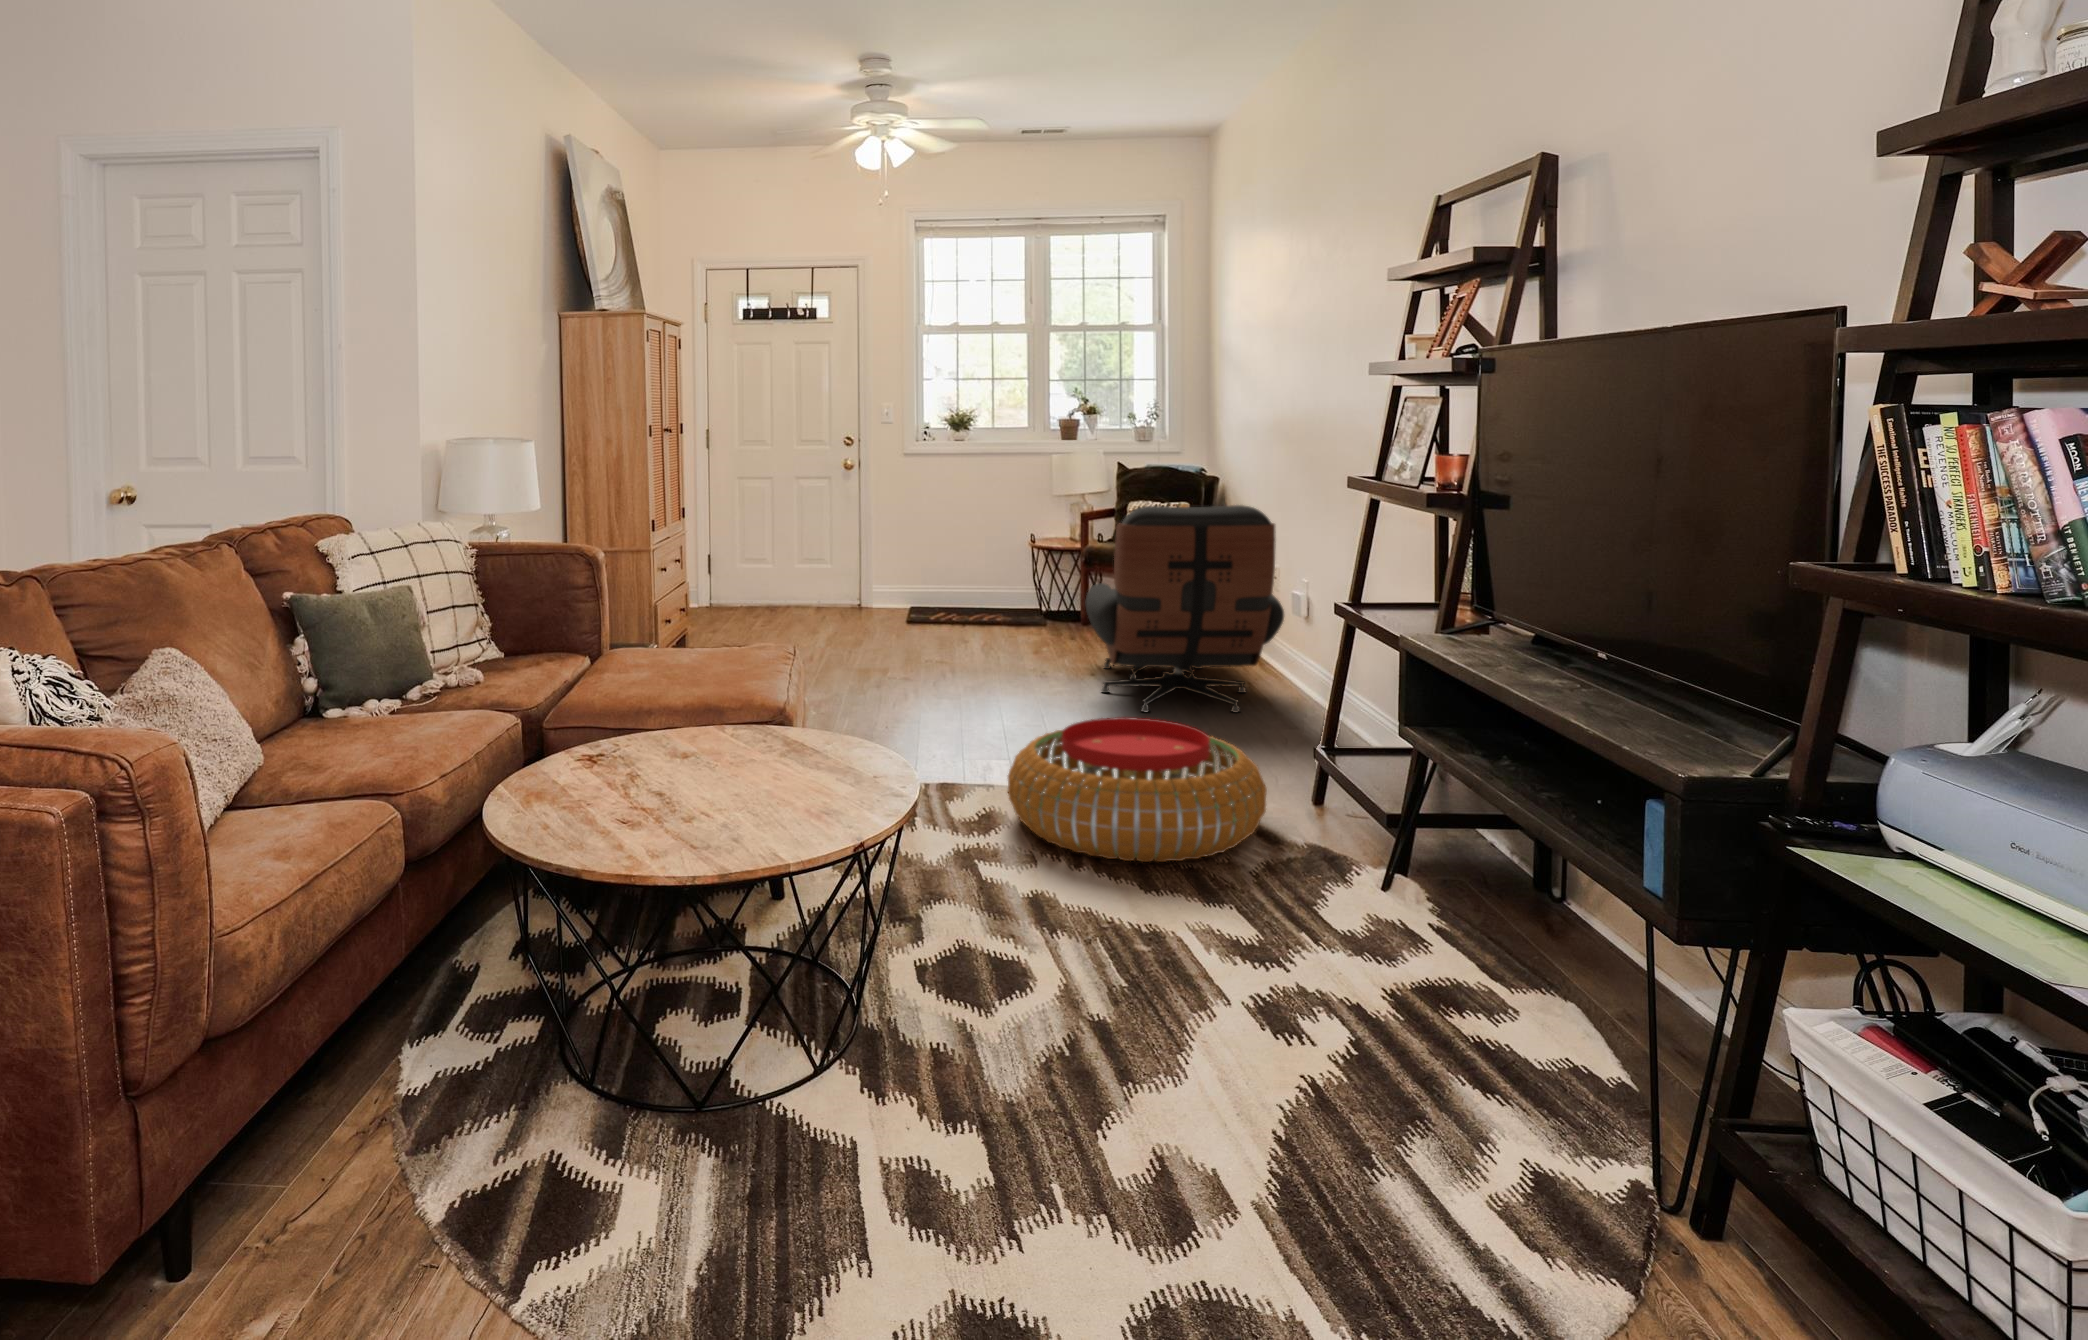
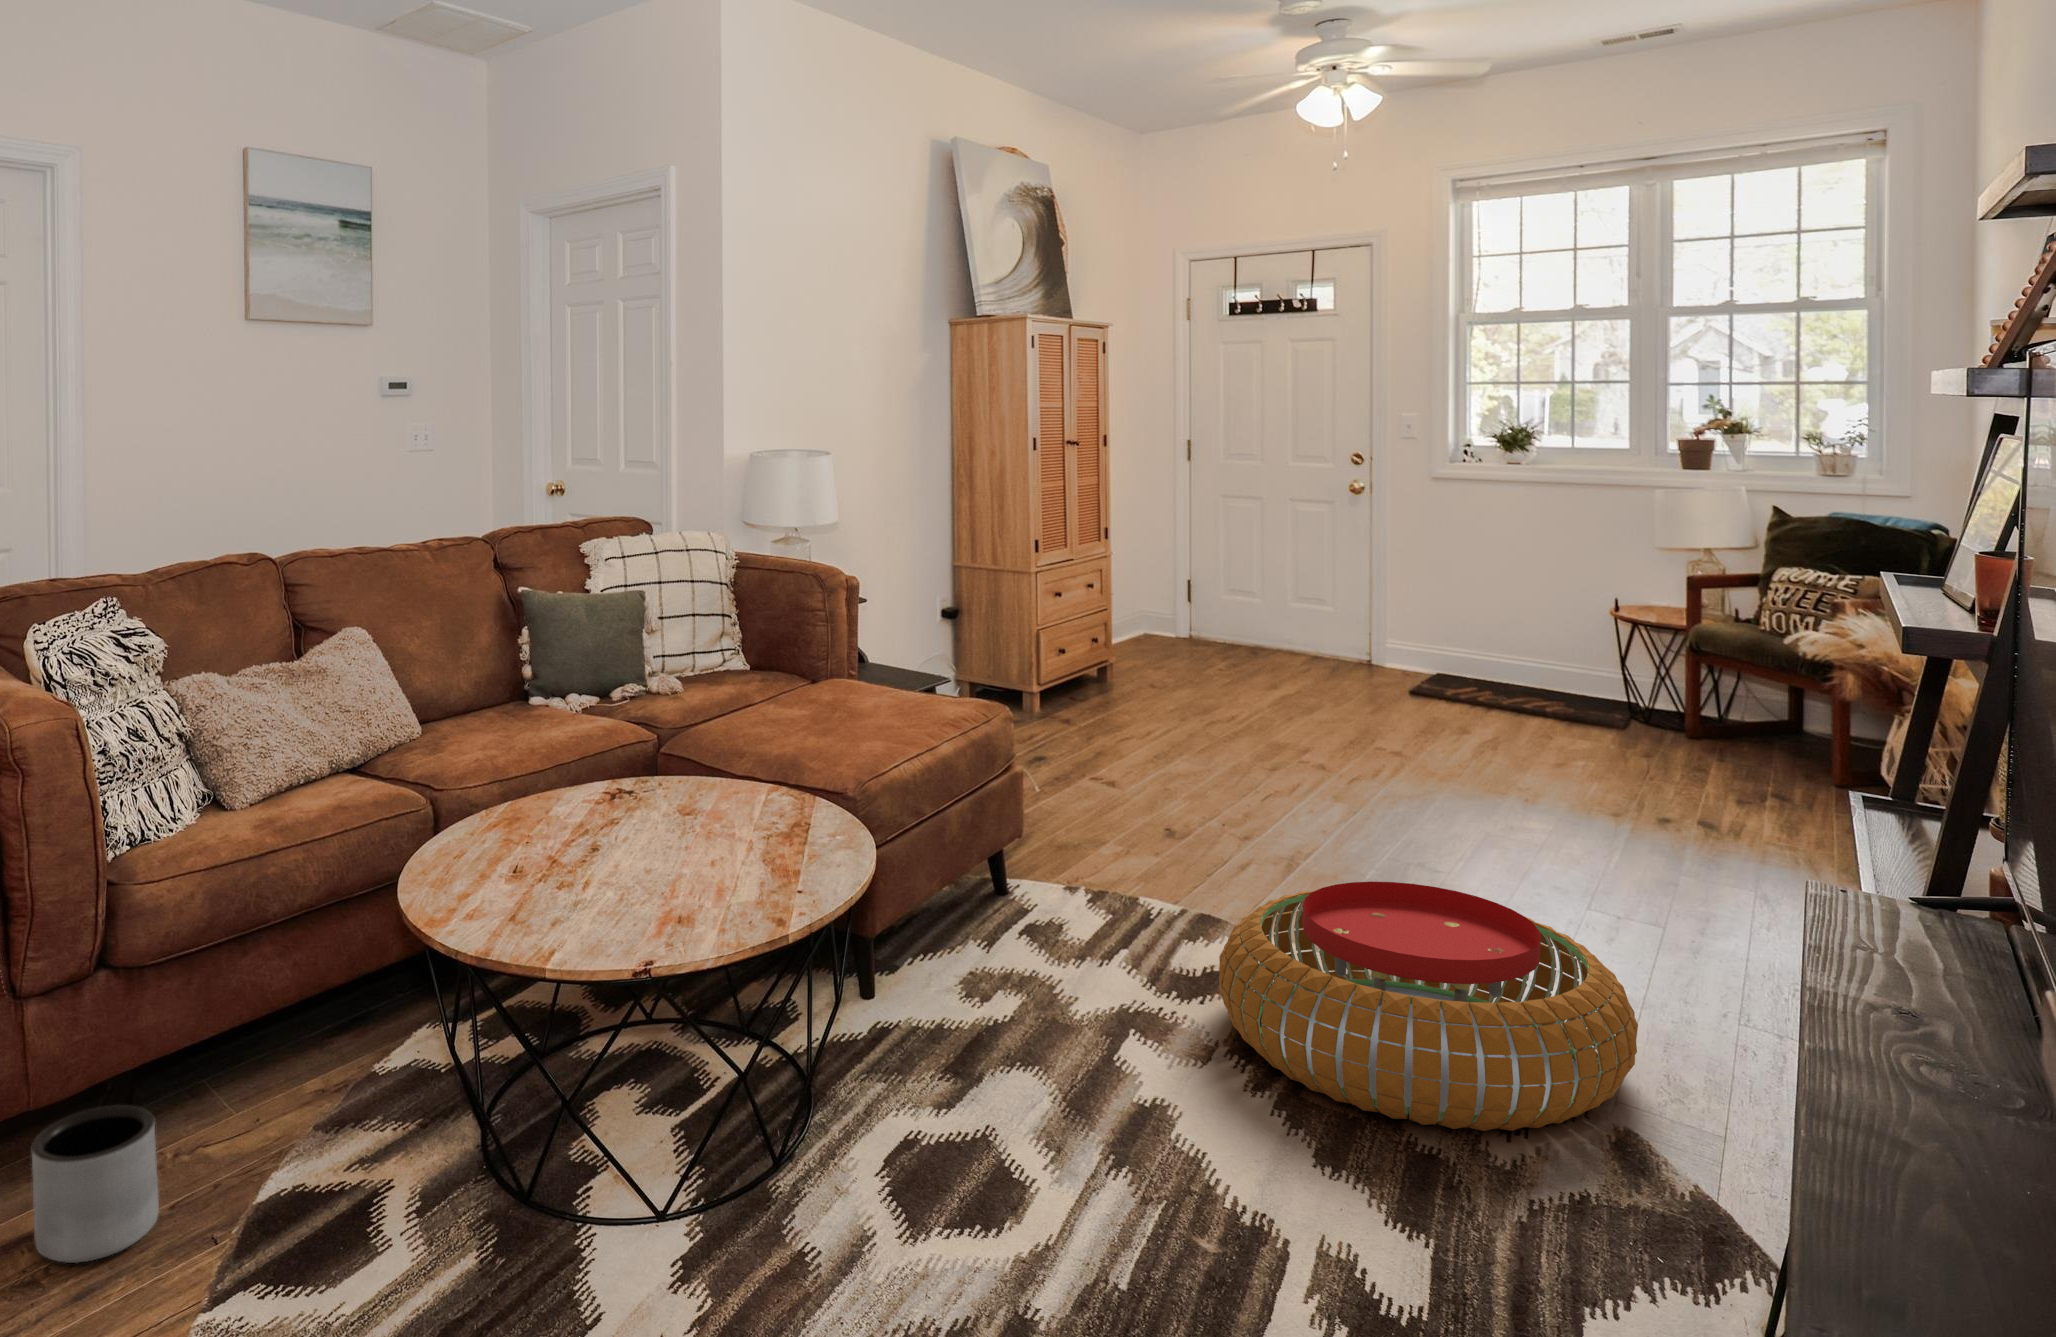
lounge chair: present [1086,505,1284,713] -> none [1555,575,1914,916]
planter: none [236,1100,368,1269] -> present [32,1105,159,1263]

